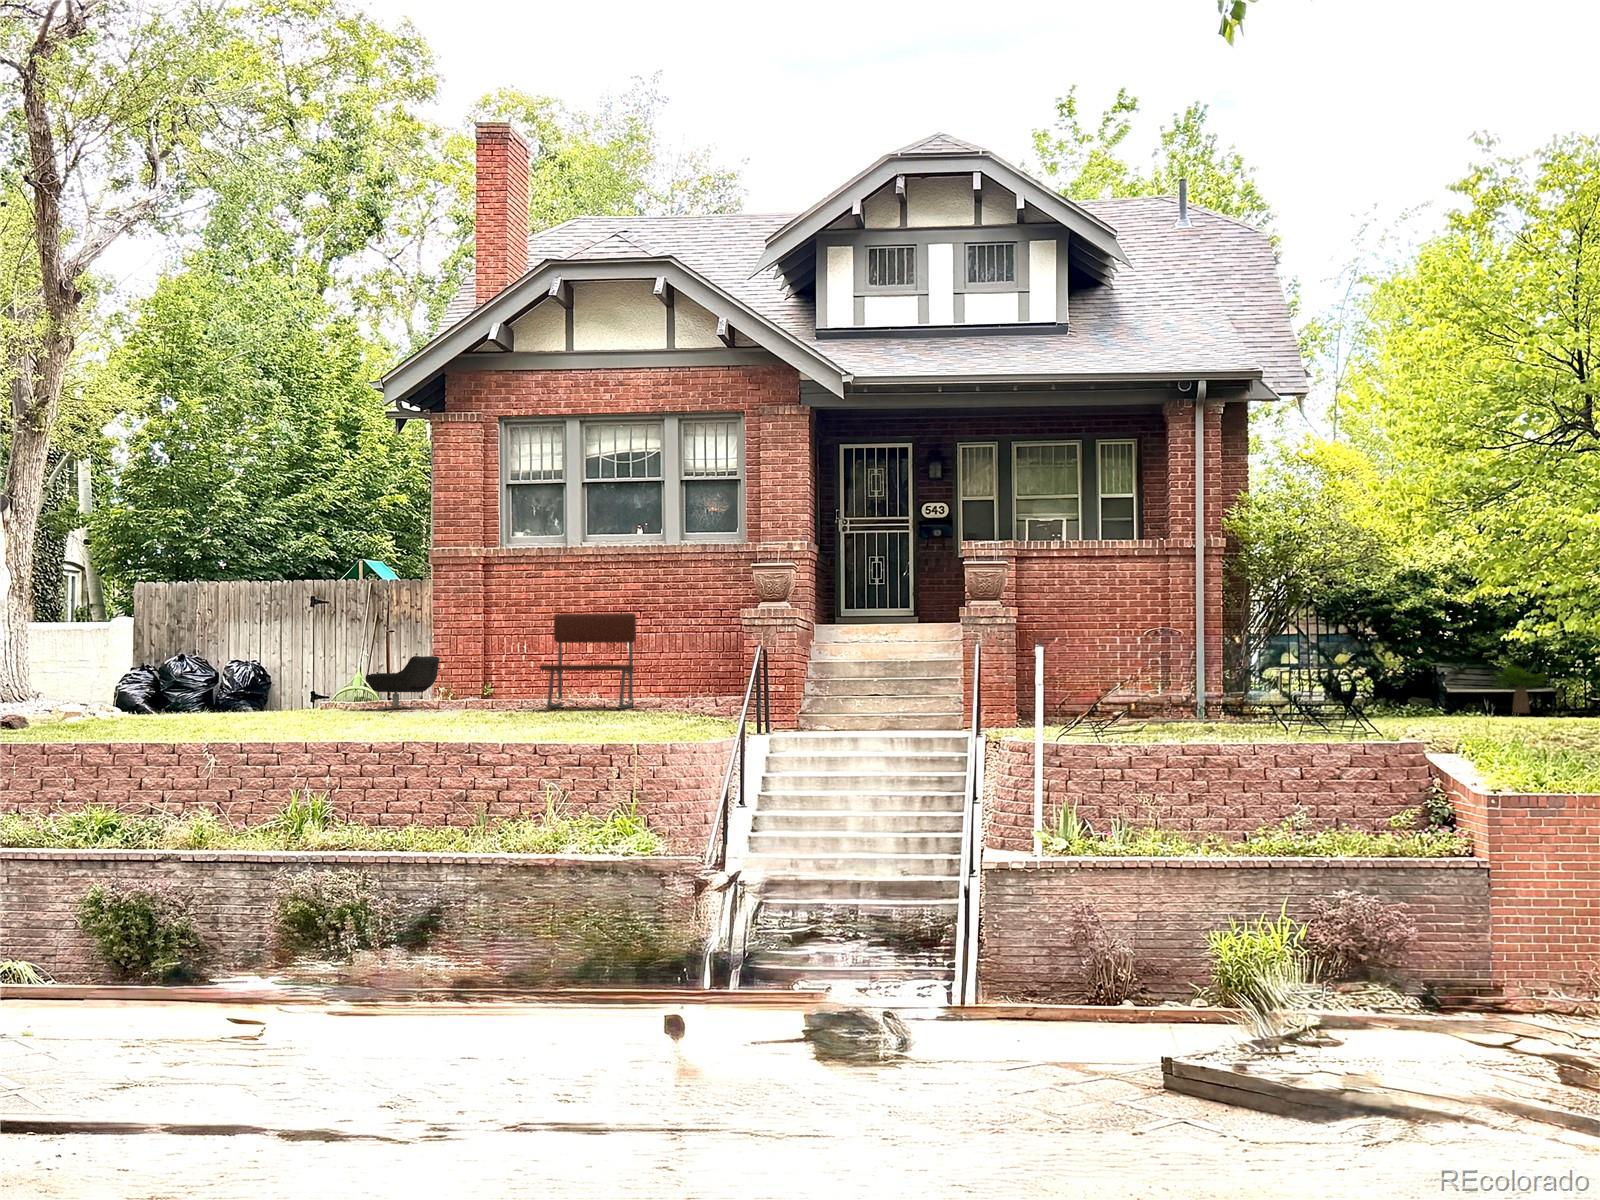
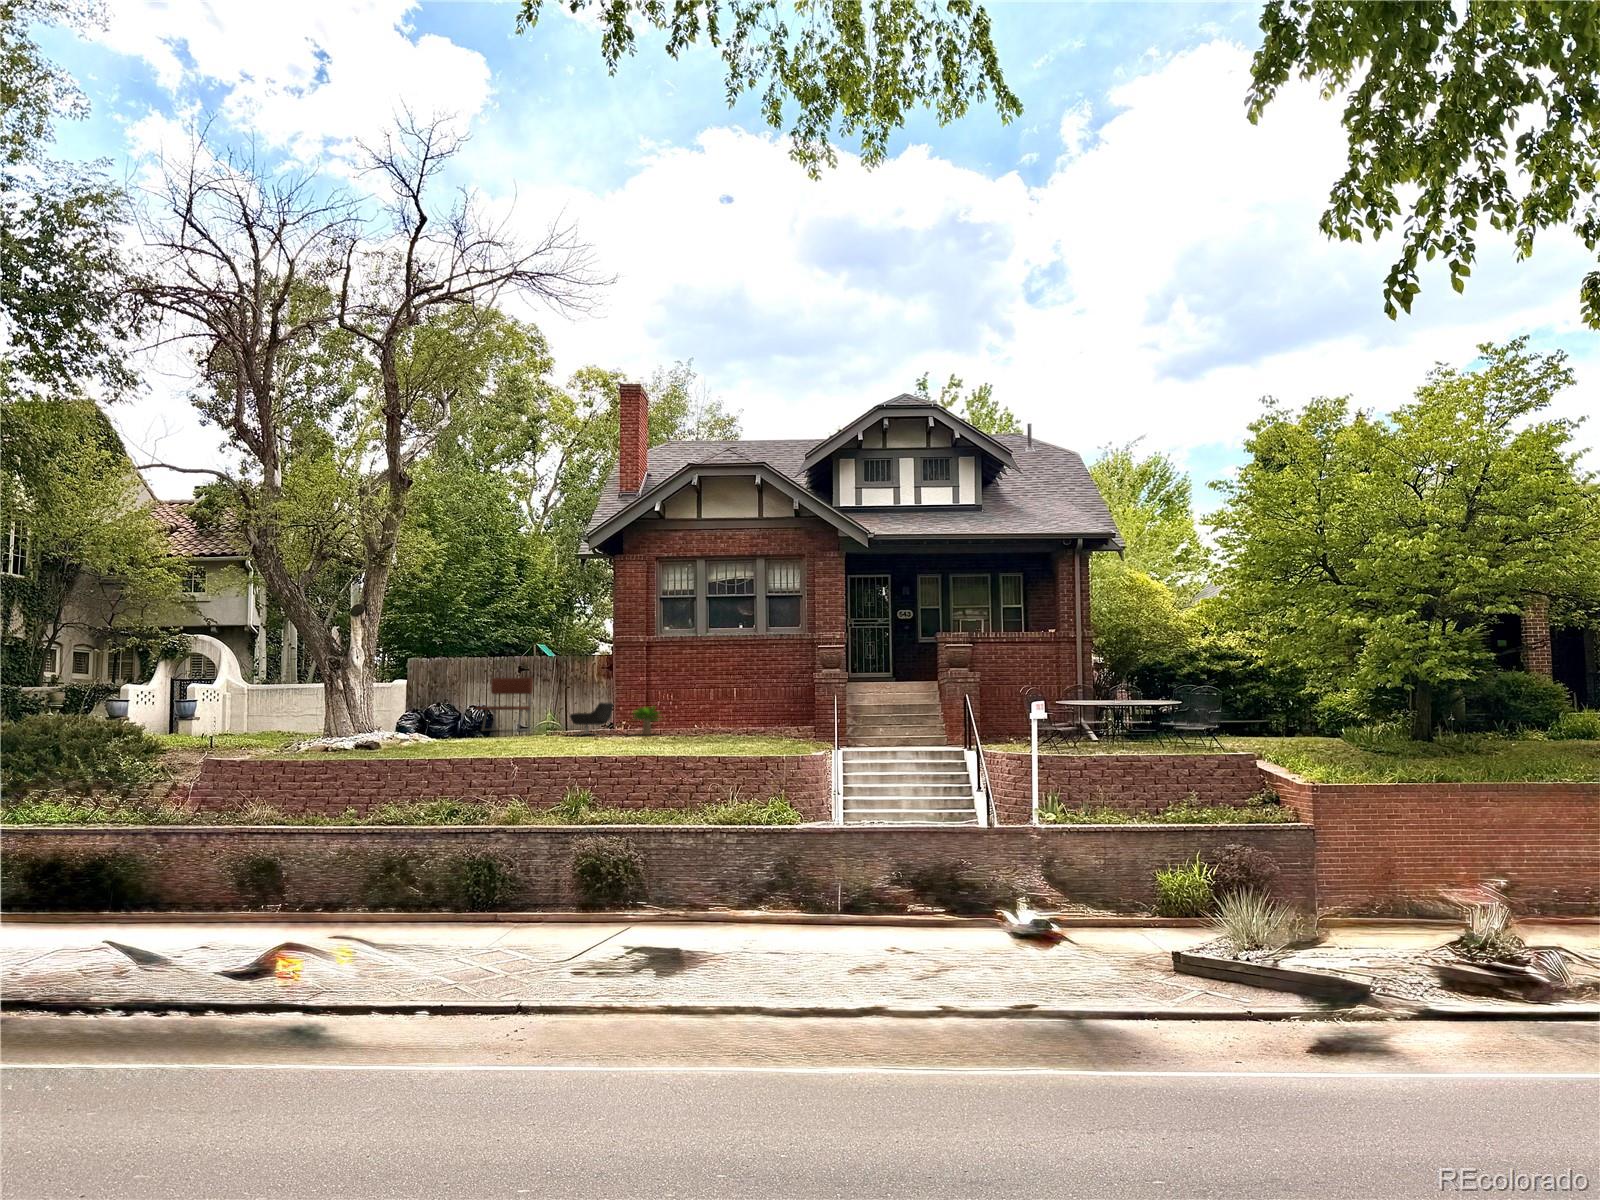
bench: present [540,613,636,709] -> present [476,677,533,731]
potted plant: present [1495,666,1548,713] -> present [633,706,660,735]

